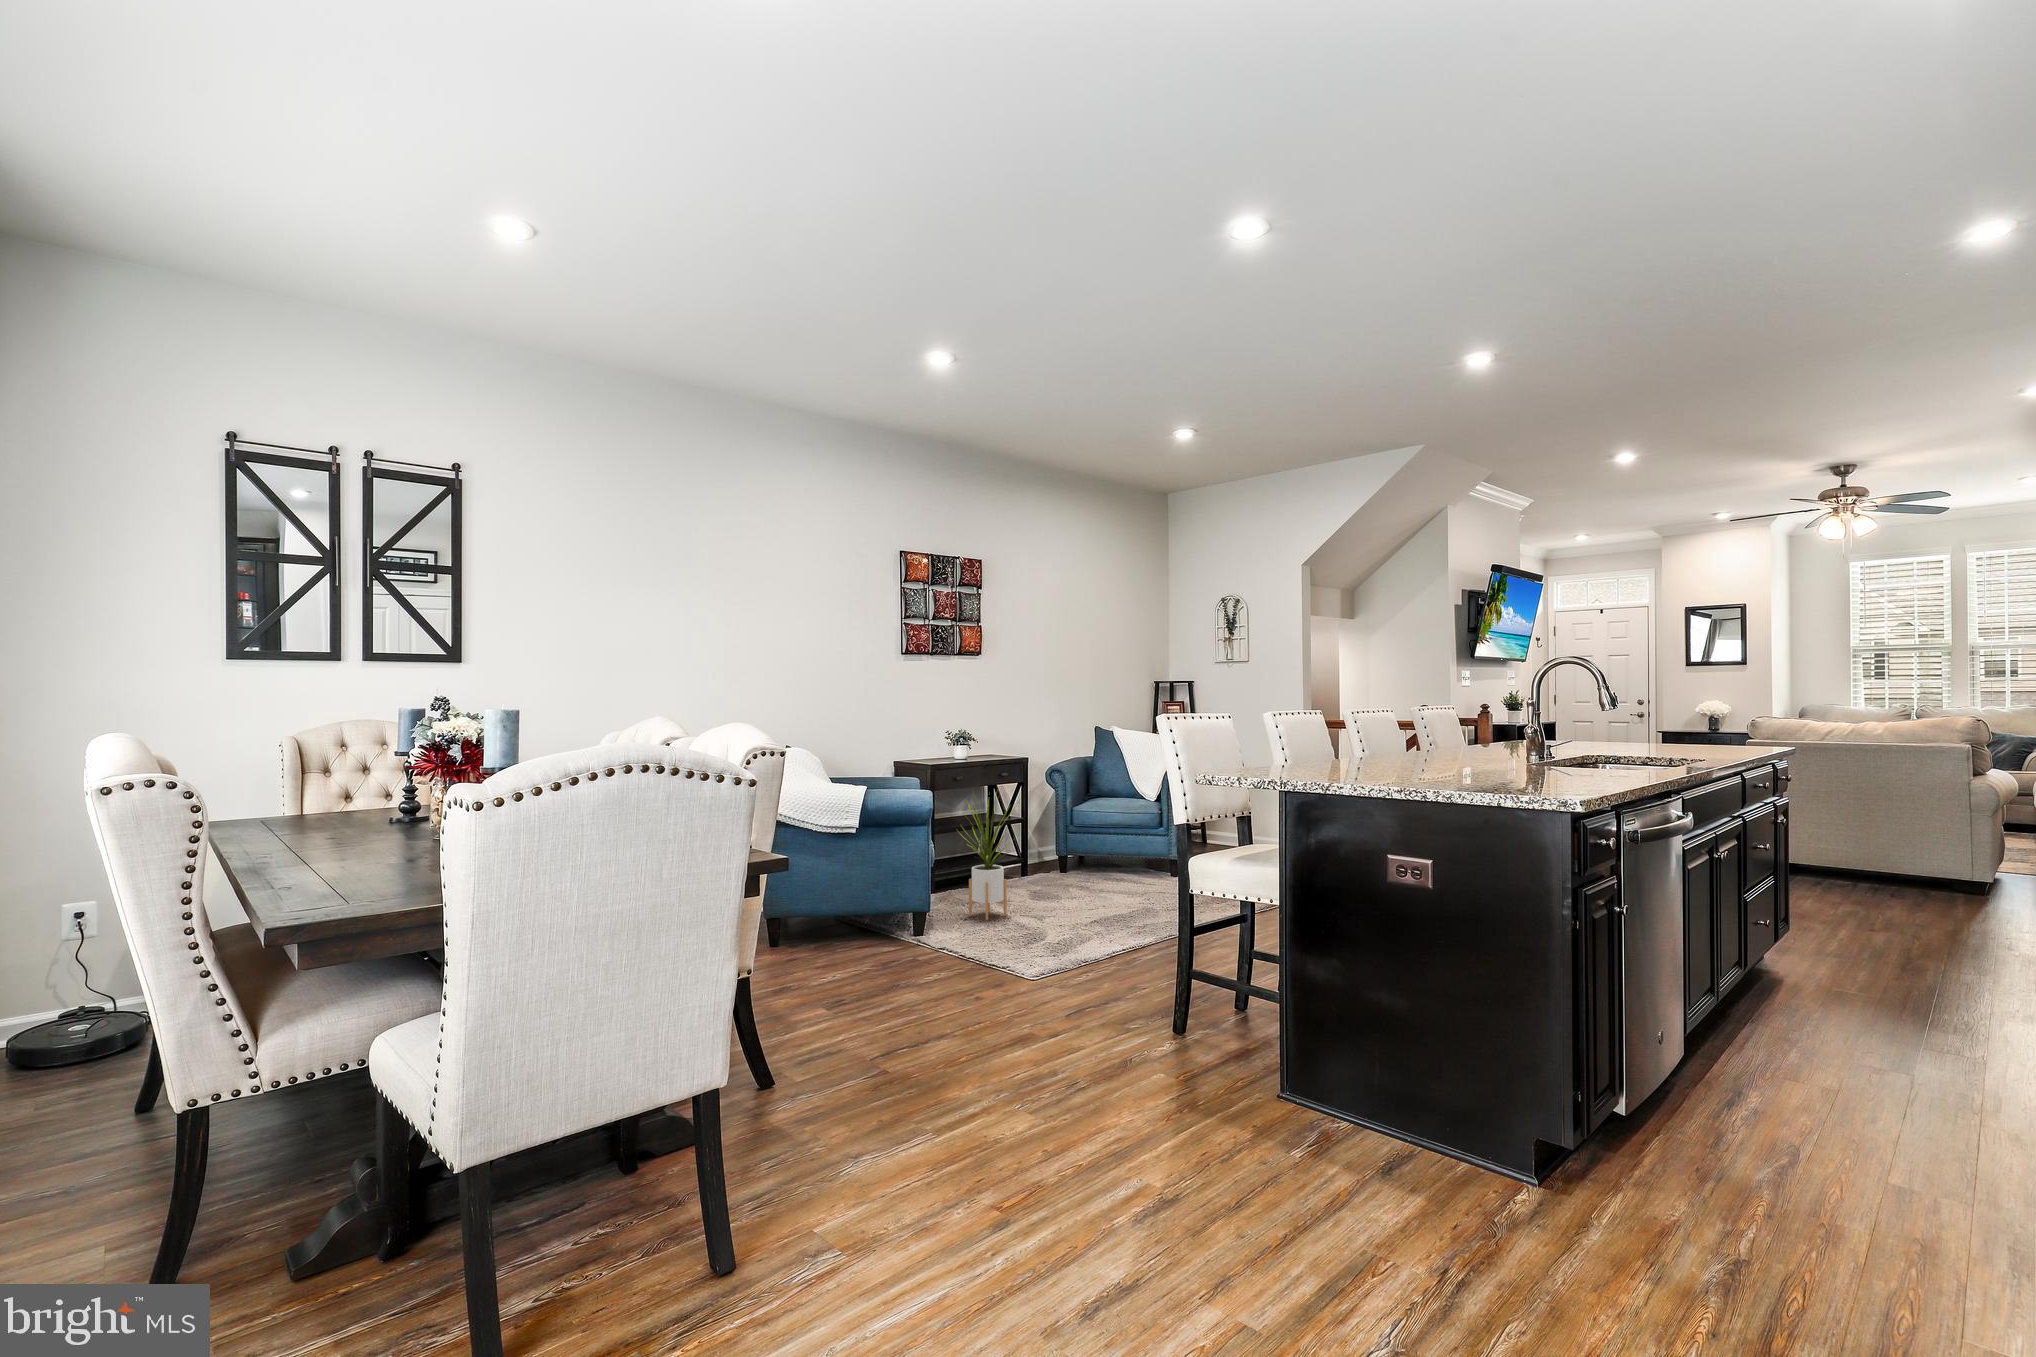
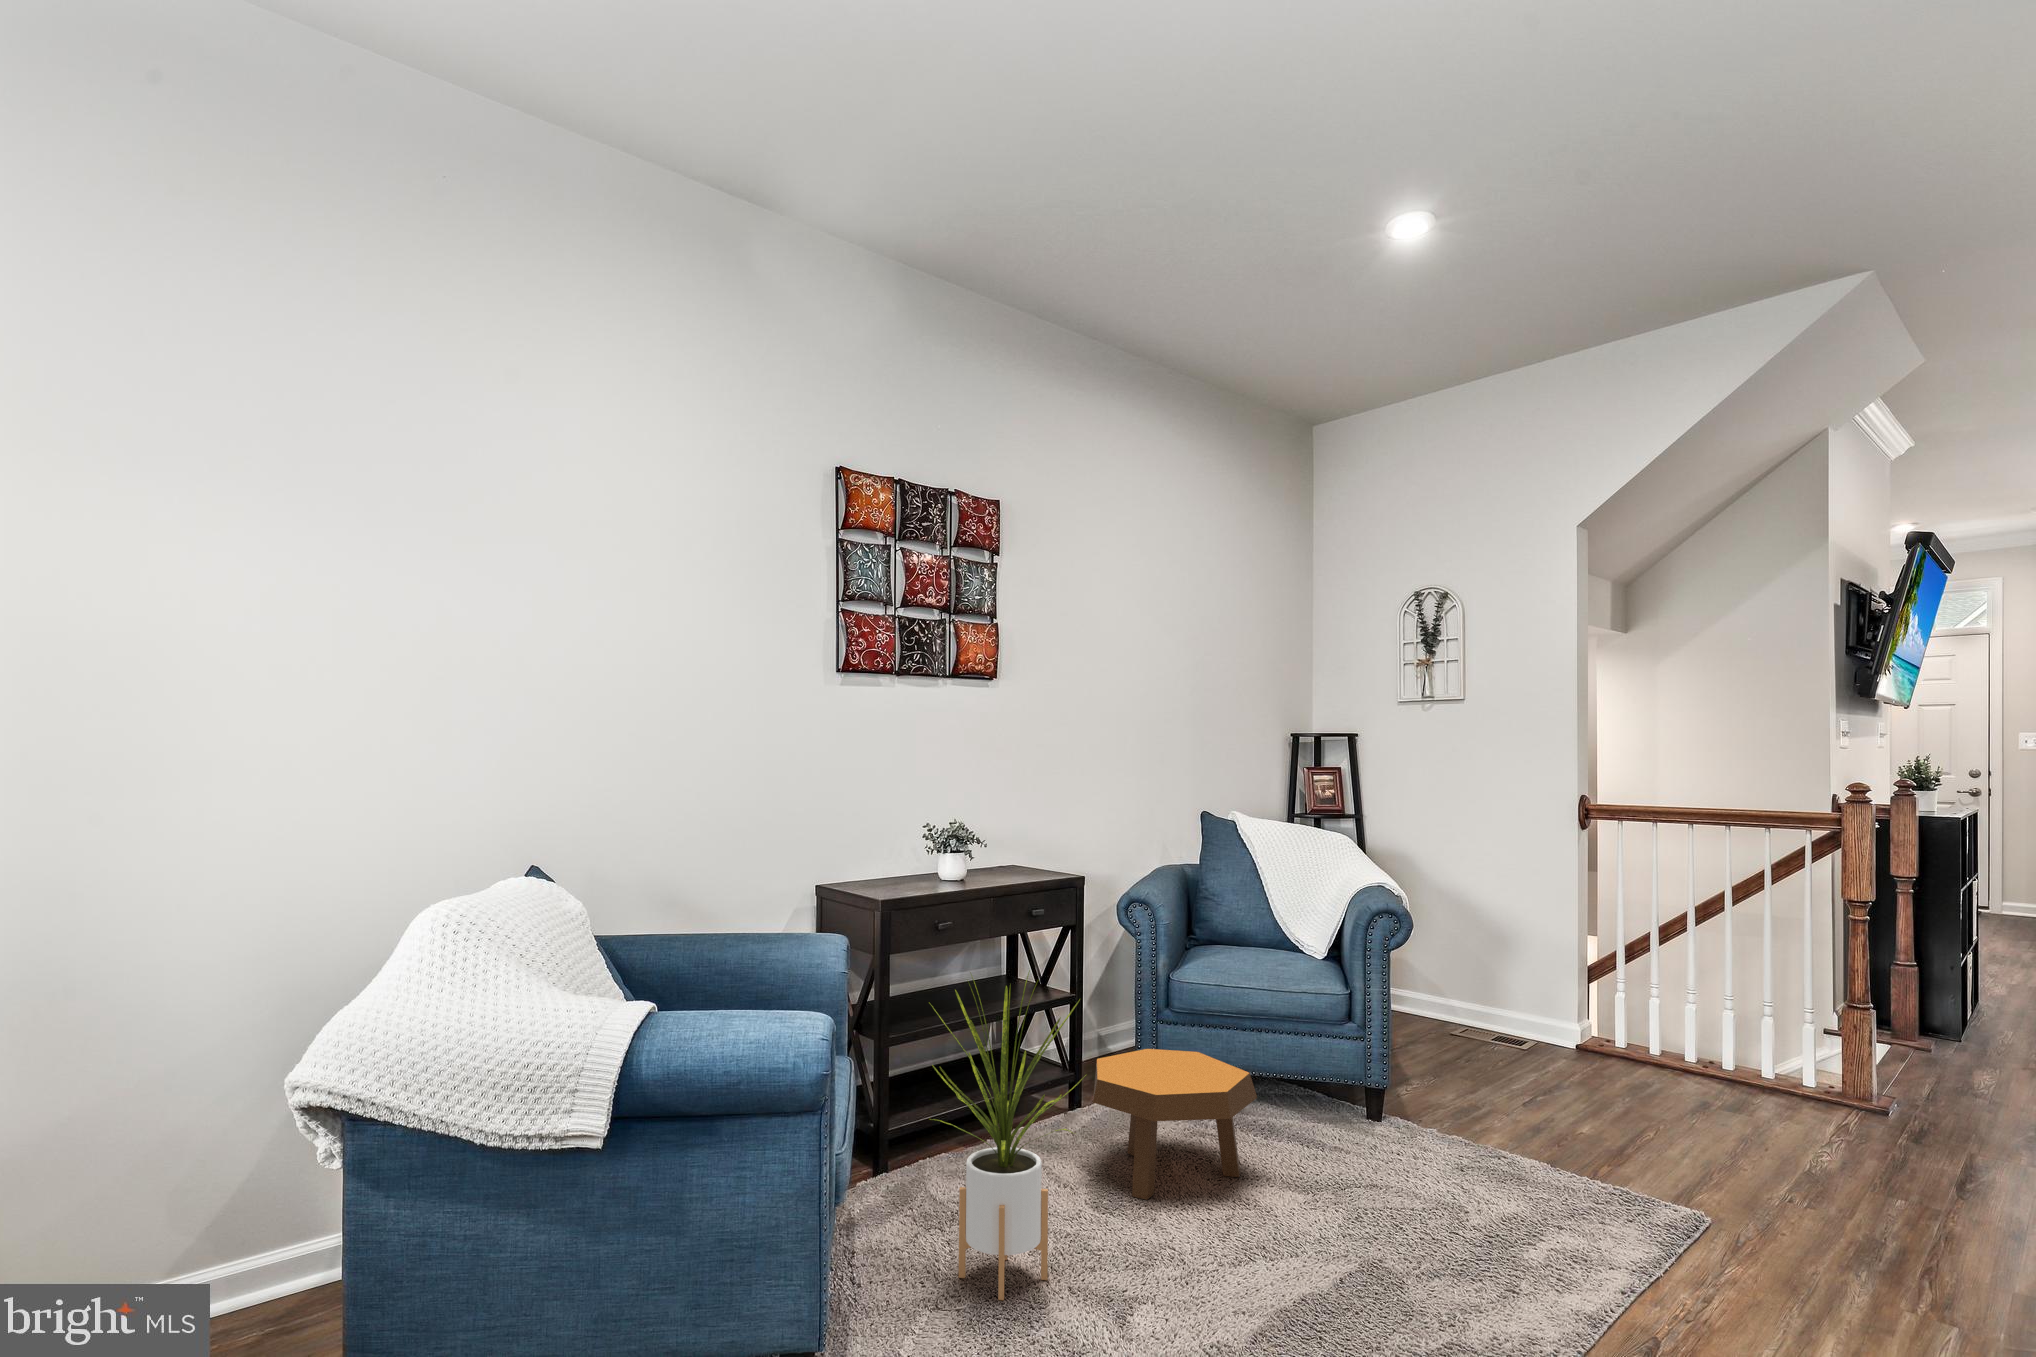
footstool: none [1030,839,1108,898] -> present [1093,1049,1257,1200]

